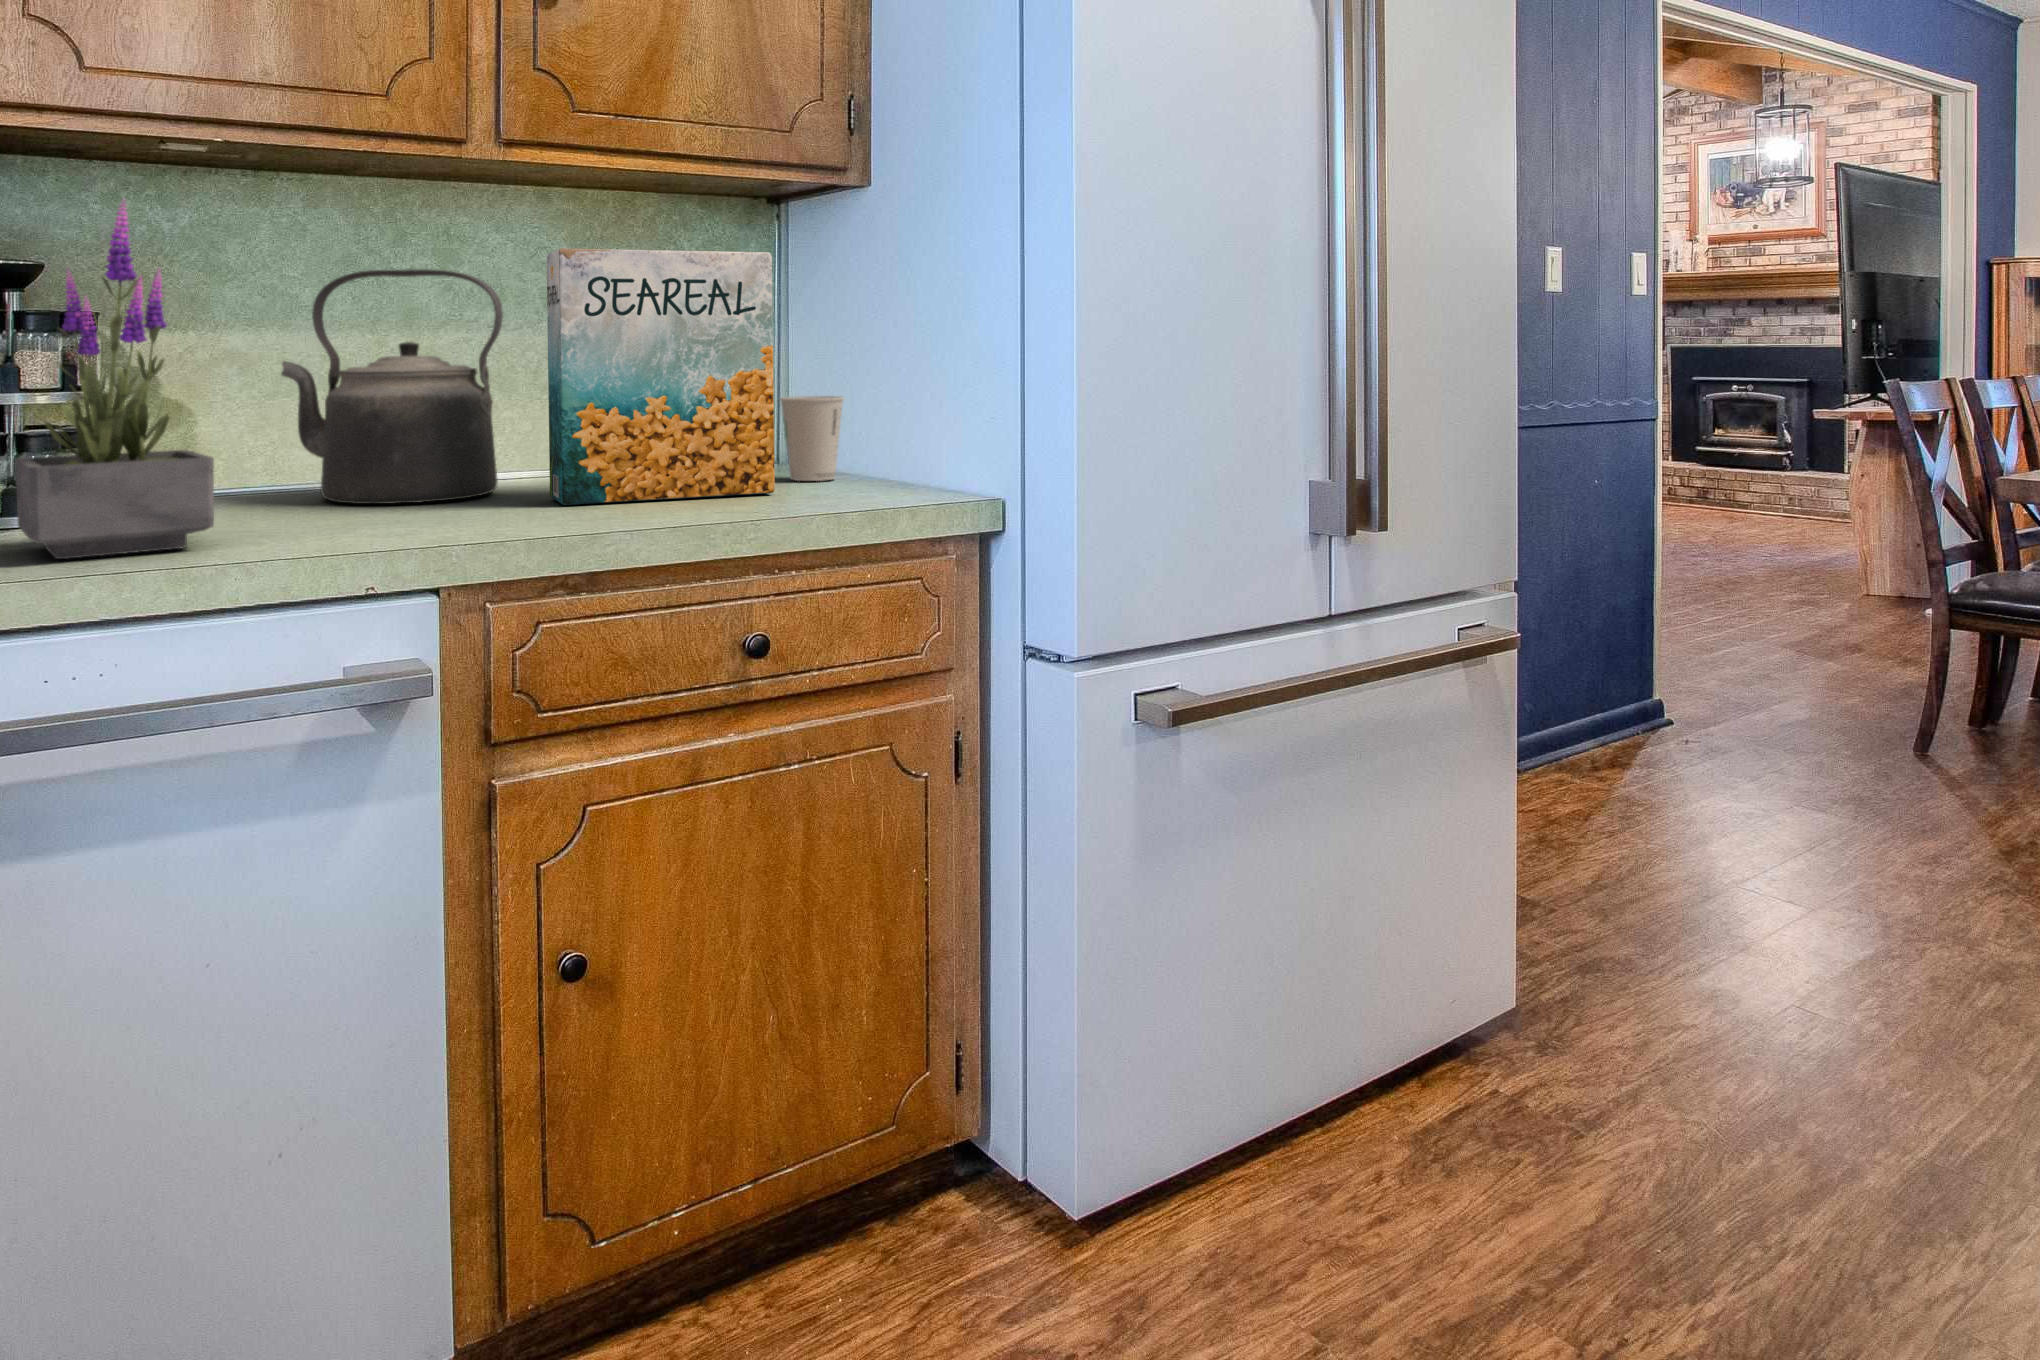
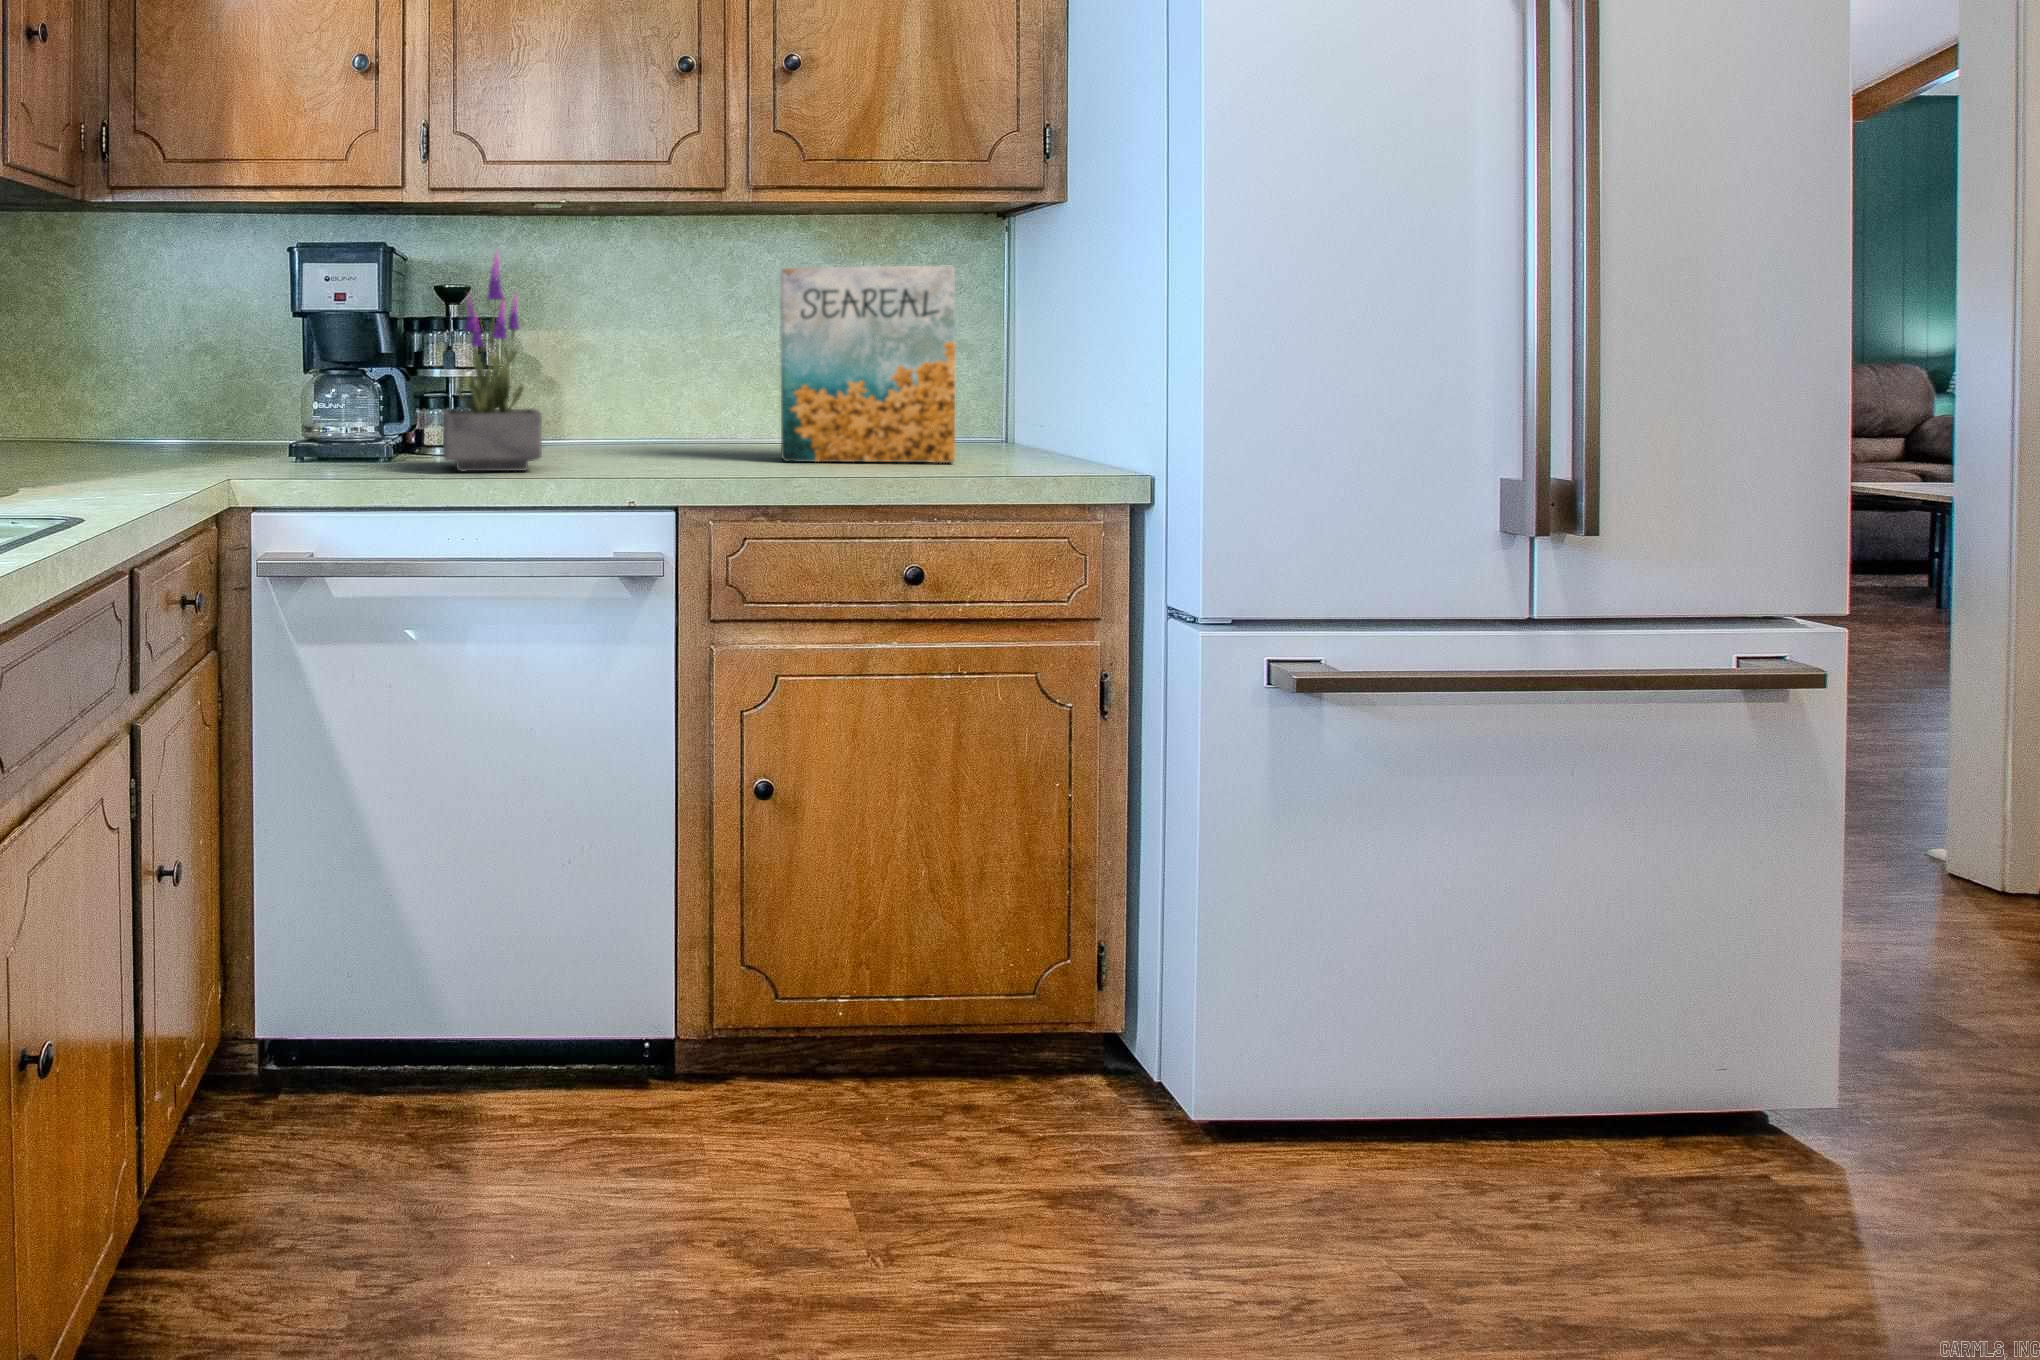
kettle: present [281,269,503,504] -> none [609,285,754,454]
paper cup: present [780,396,844,481] -> none [978,385,1037,456]

